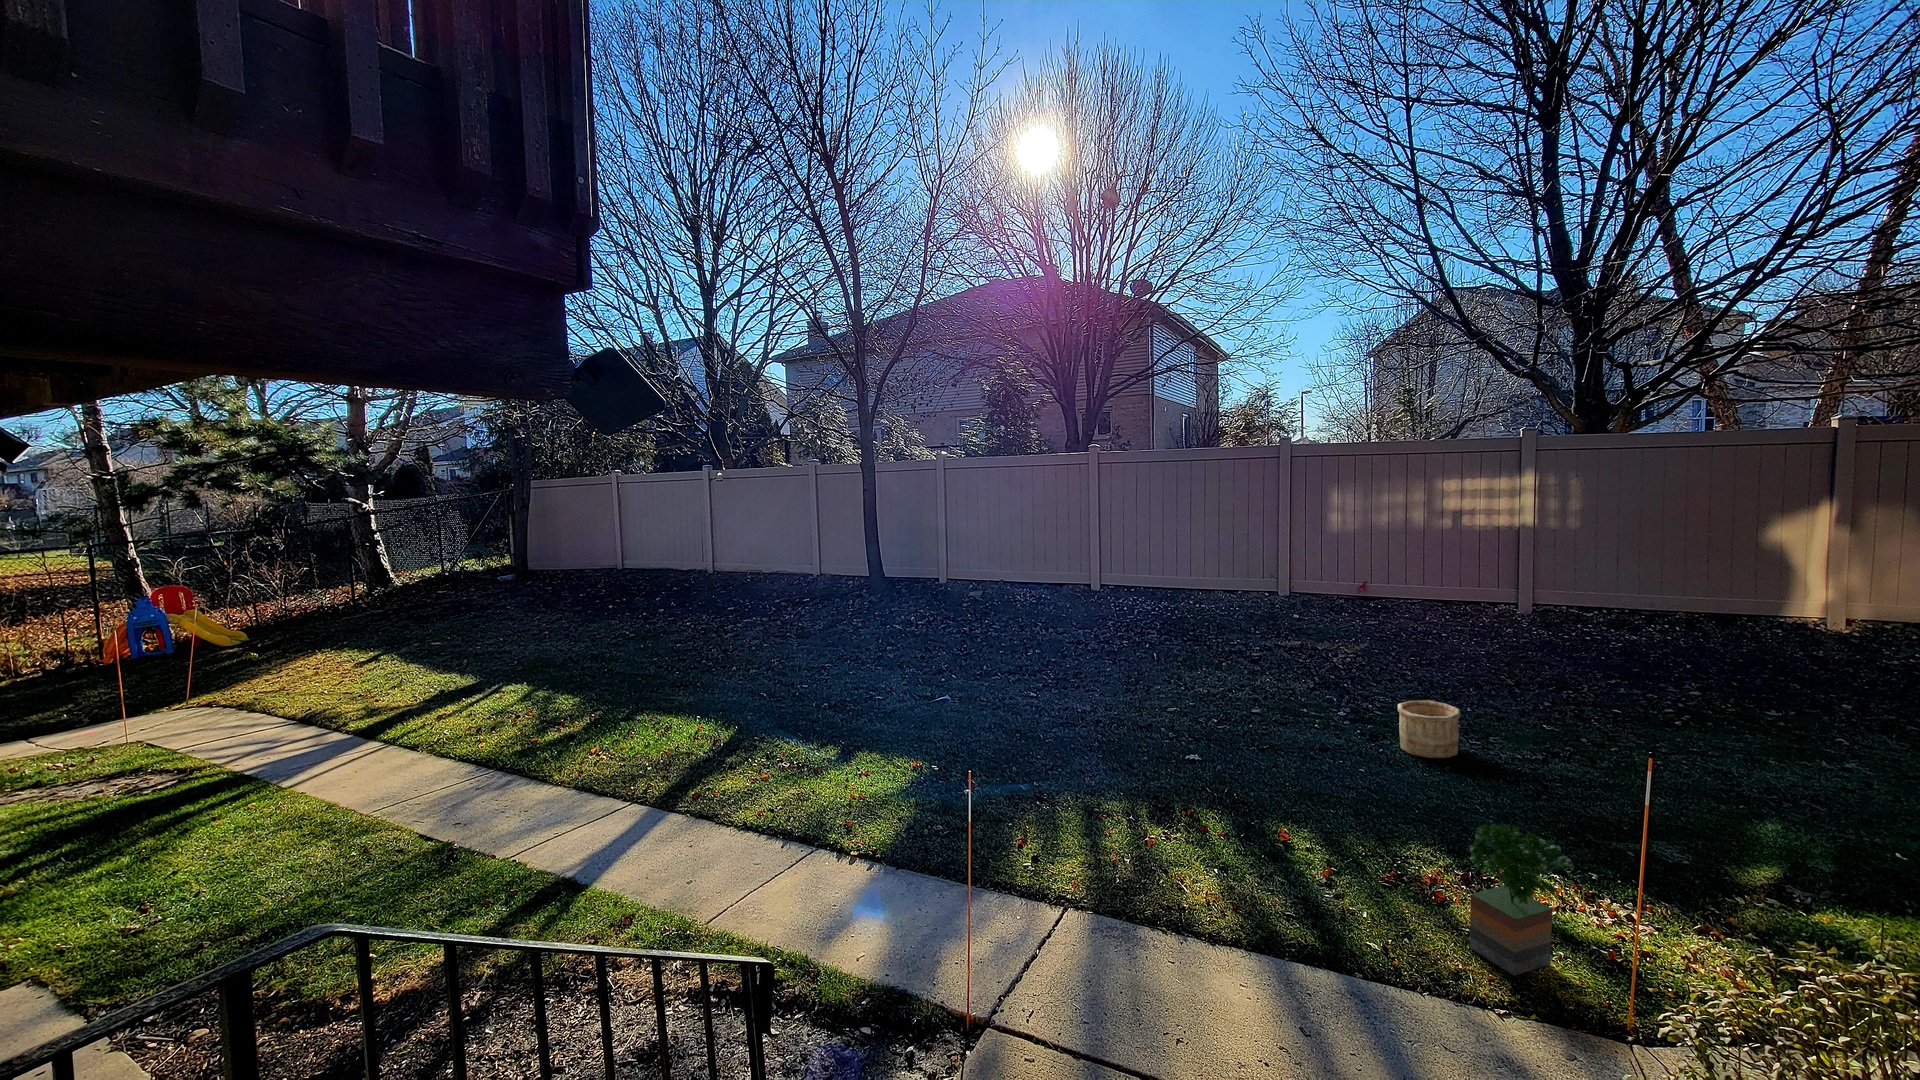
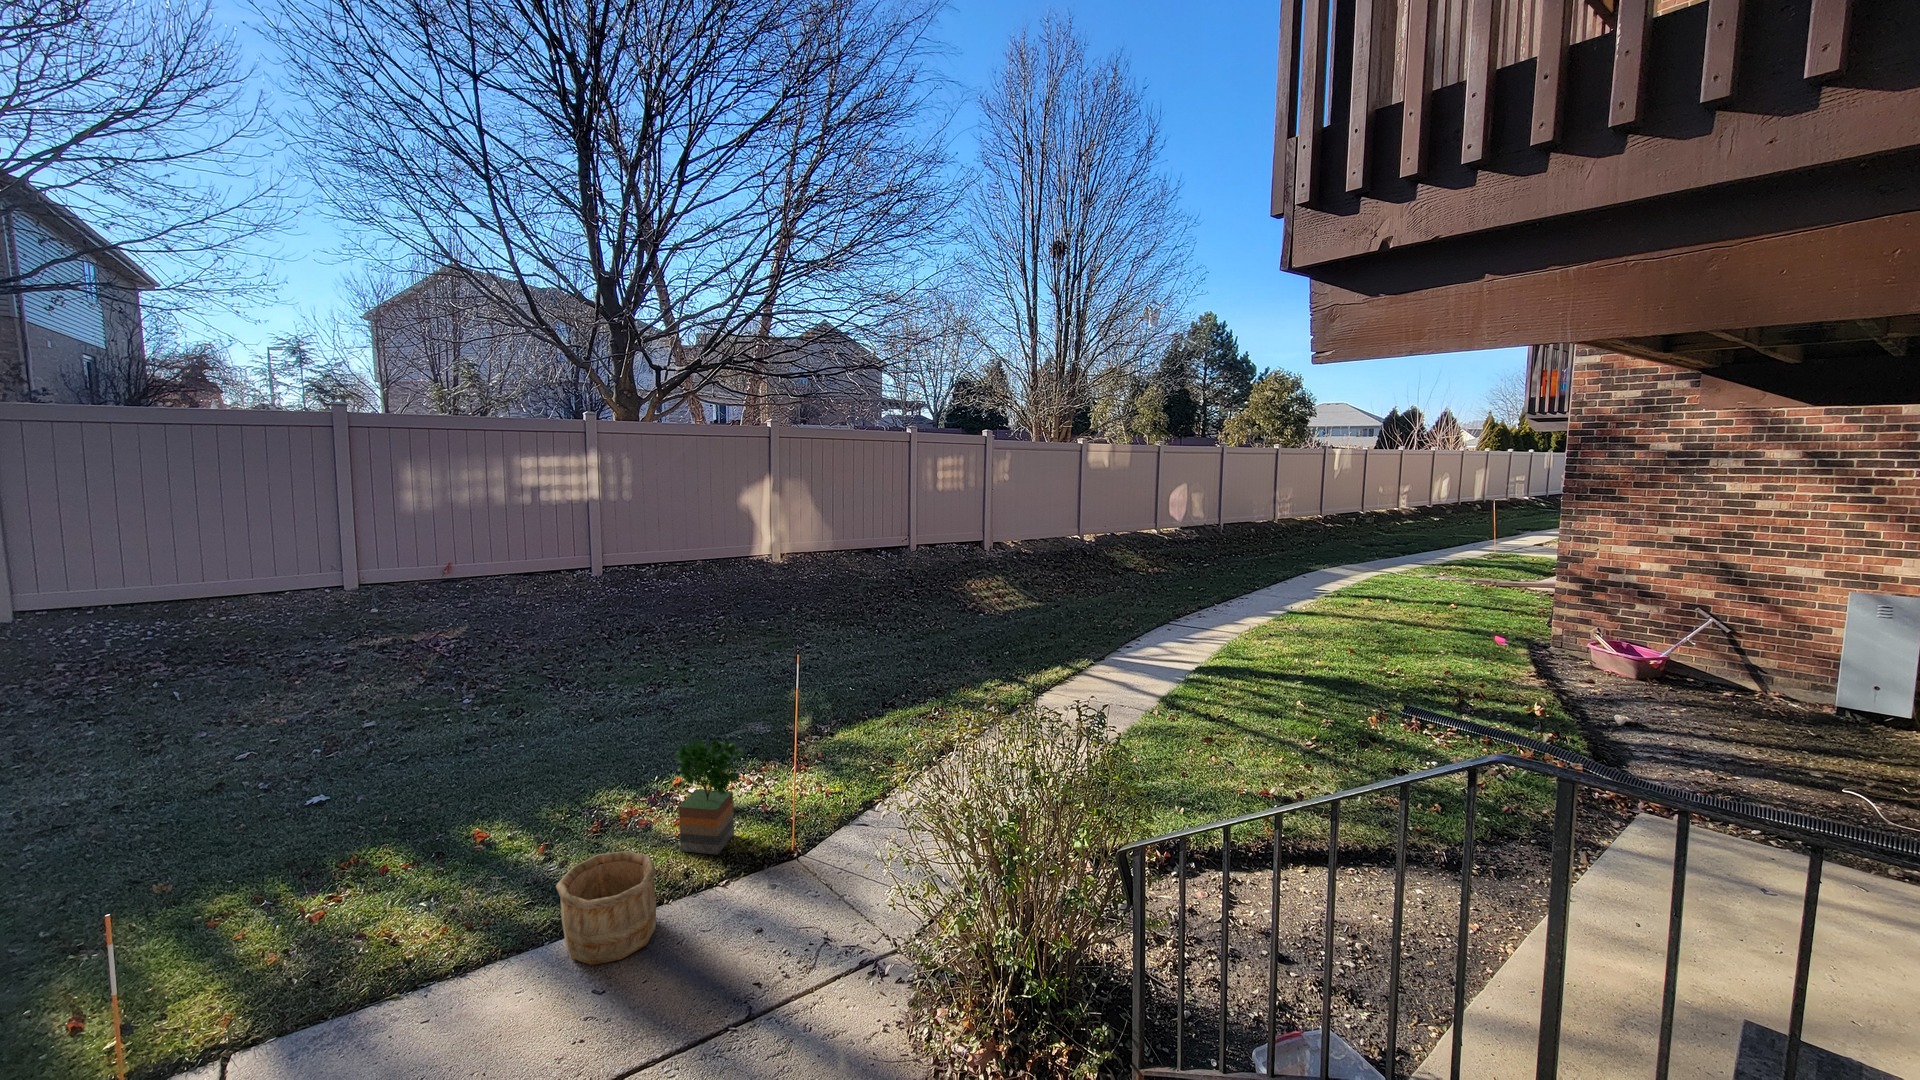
wooden bucket: present [1398,700,1460,758] -> present [556,851,656,965]

